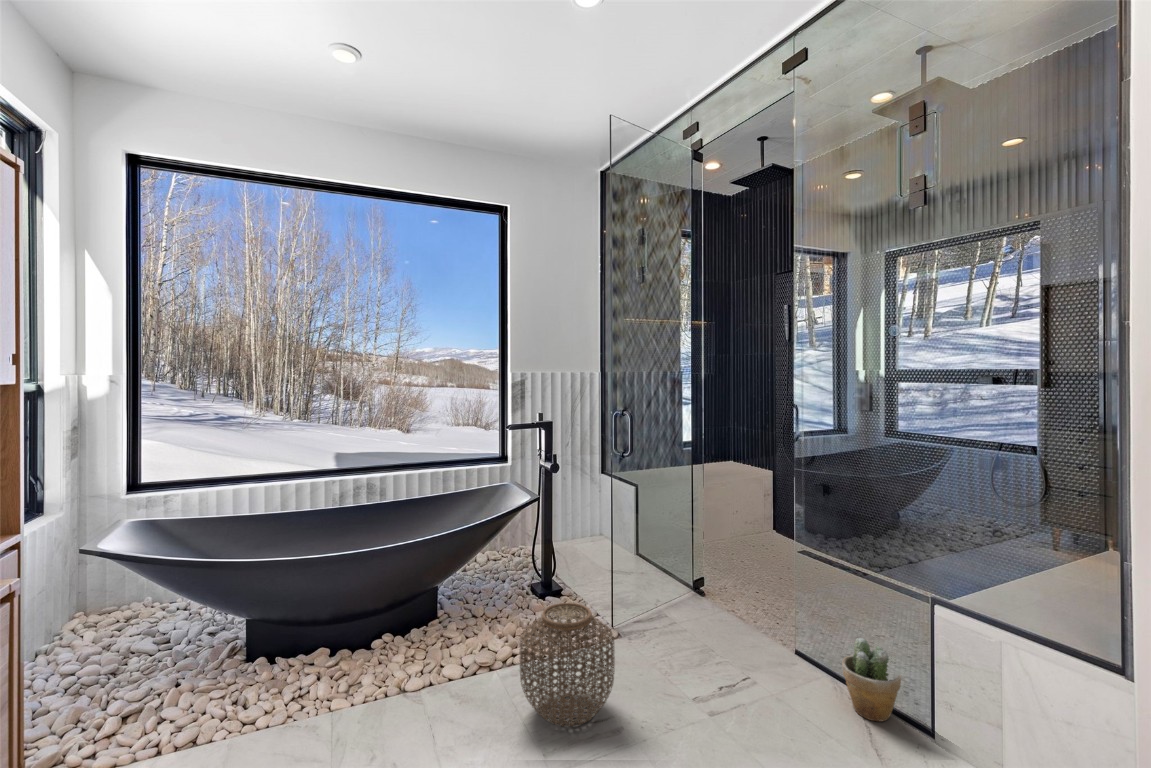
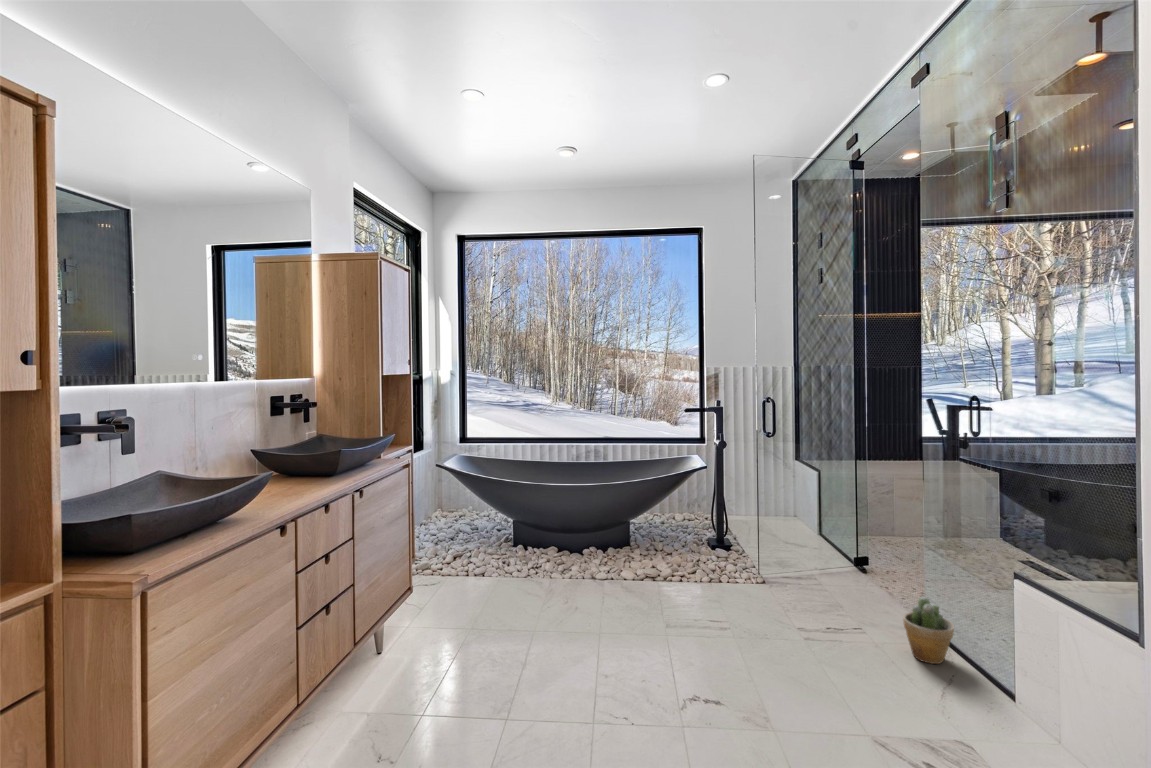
woven basket: present [520,603,615,726] -> none [652,534,718,612]

